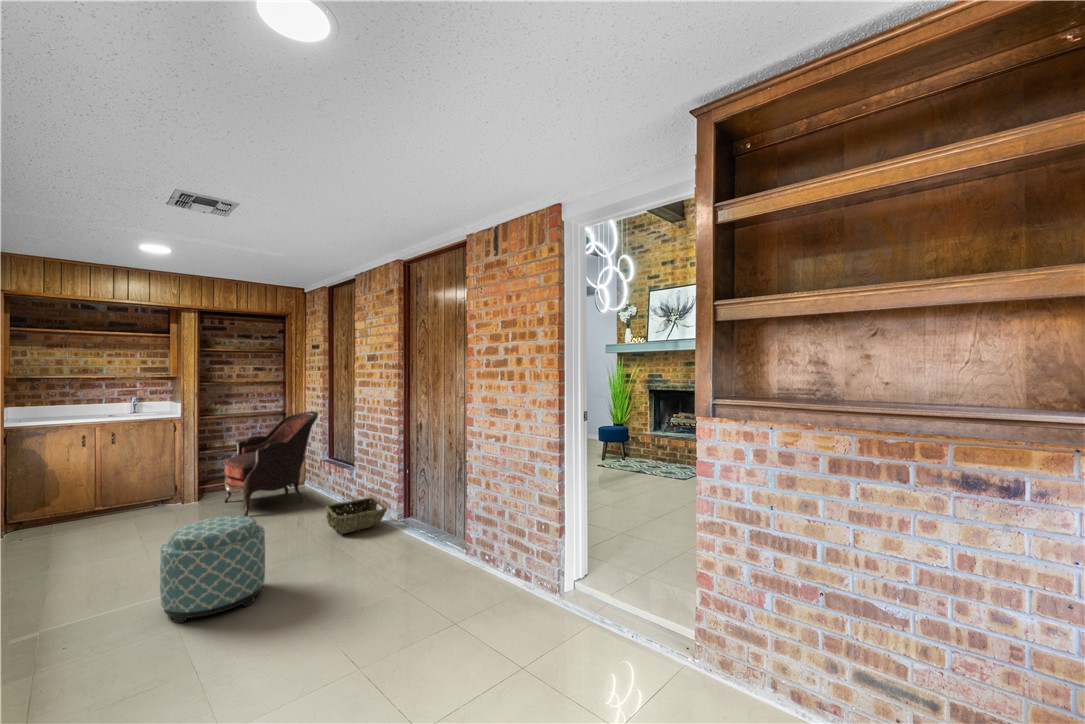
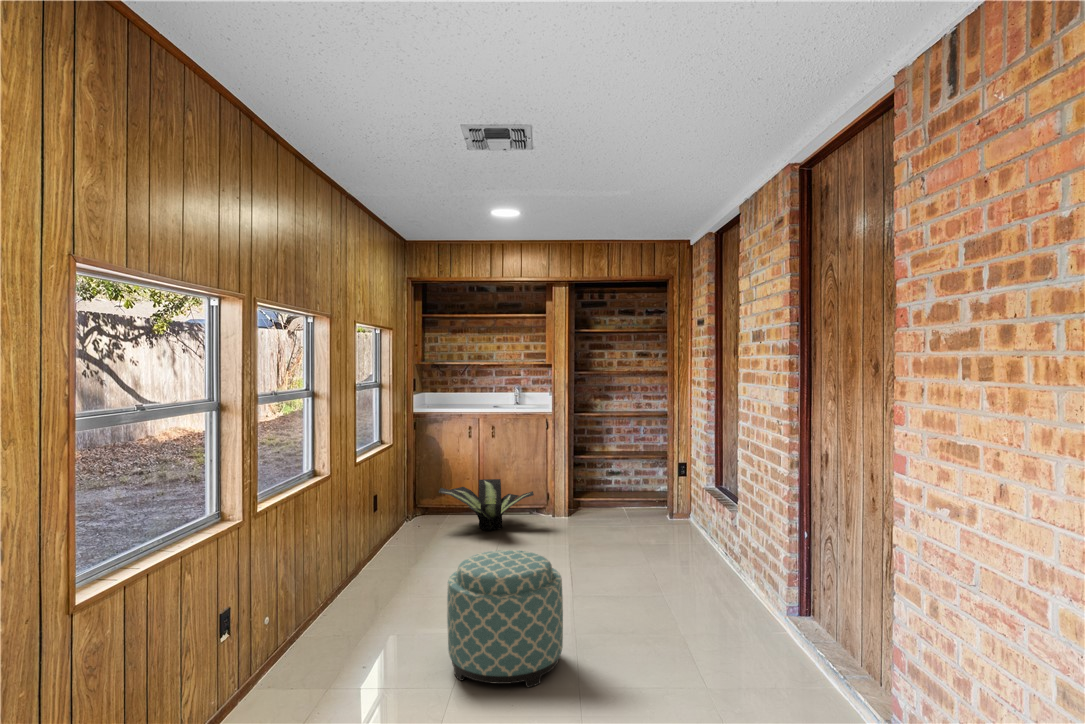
armchair: present [224,411,318,516] -> none [588,416,699,550]
potted plant: none [53,481,169,529] -> present [439,479,534,531]
woven basket: present [325,498,387,534] -> none [678,561,771,614]

